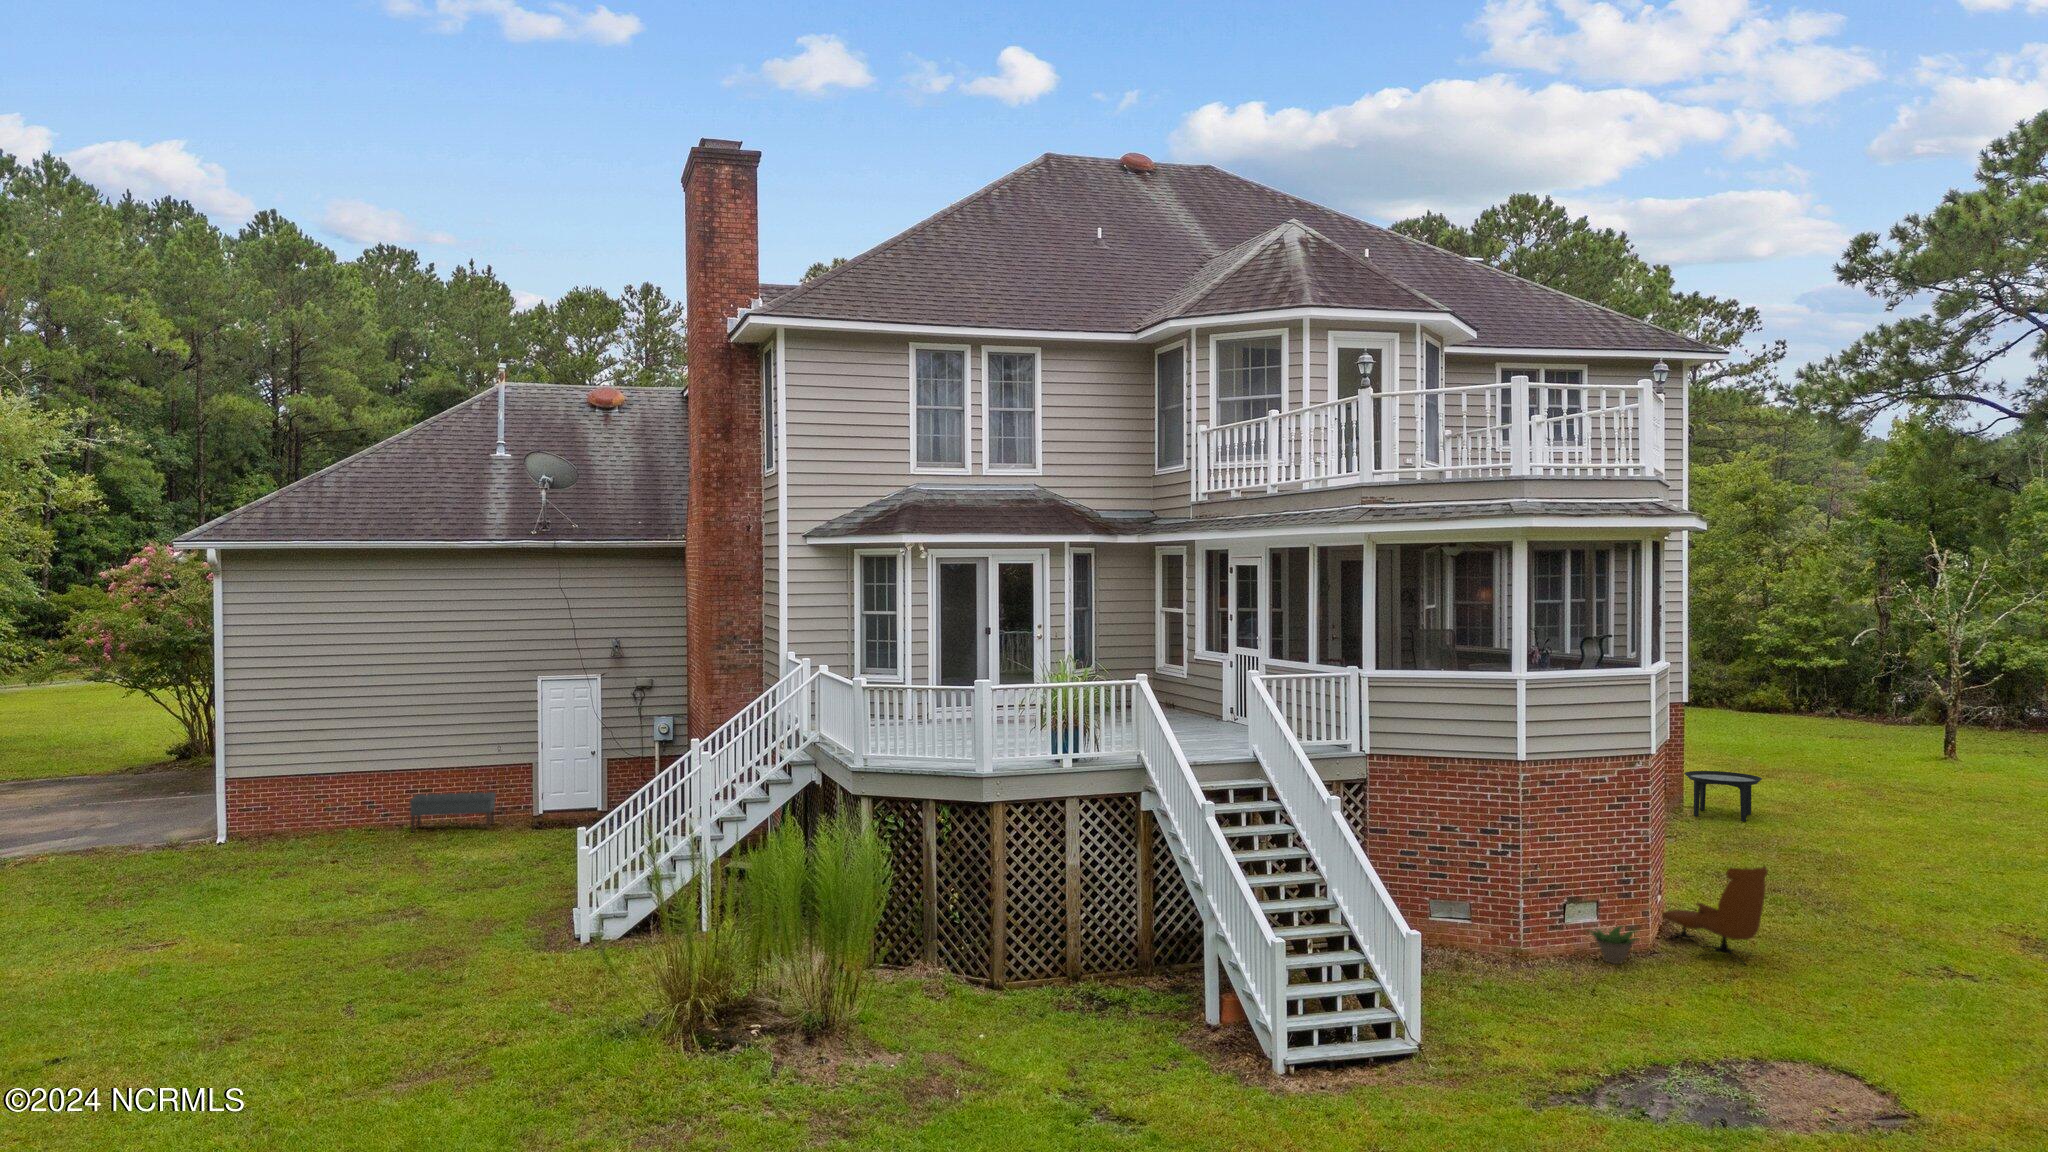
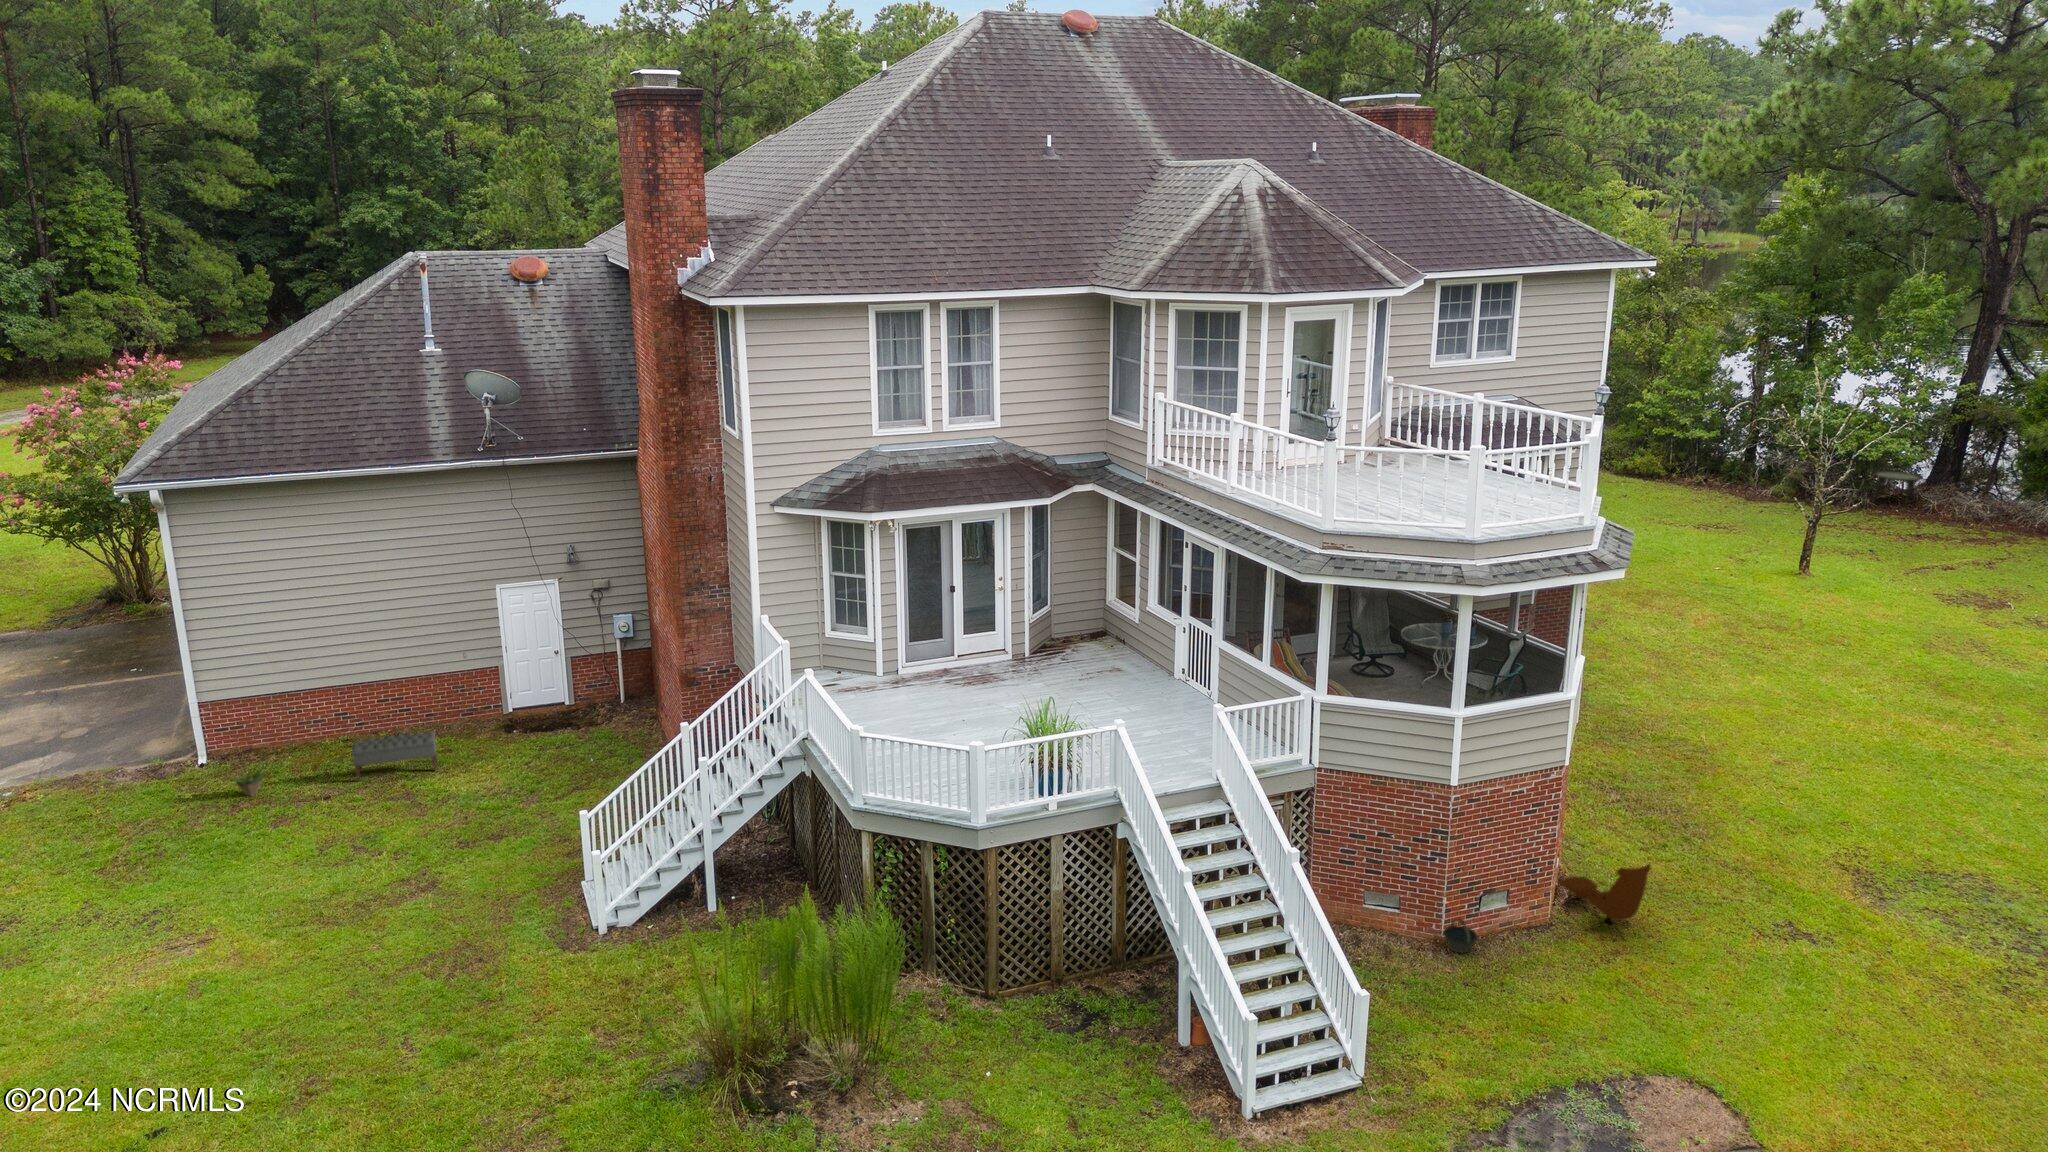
round table: present [1685,771,1762,821] -> present [1874,470,1922,504]
decorative plant: present [1586,925,1638,964] -> present [232,769,268,796]
bucket: none [1523,926,1565,967] -> present [1443,918,1478,953]

